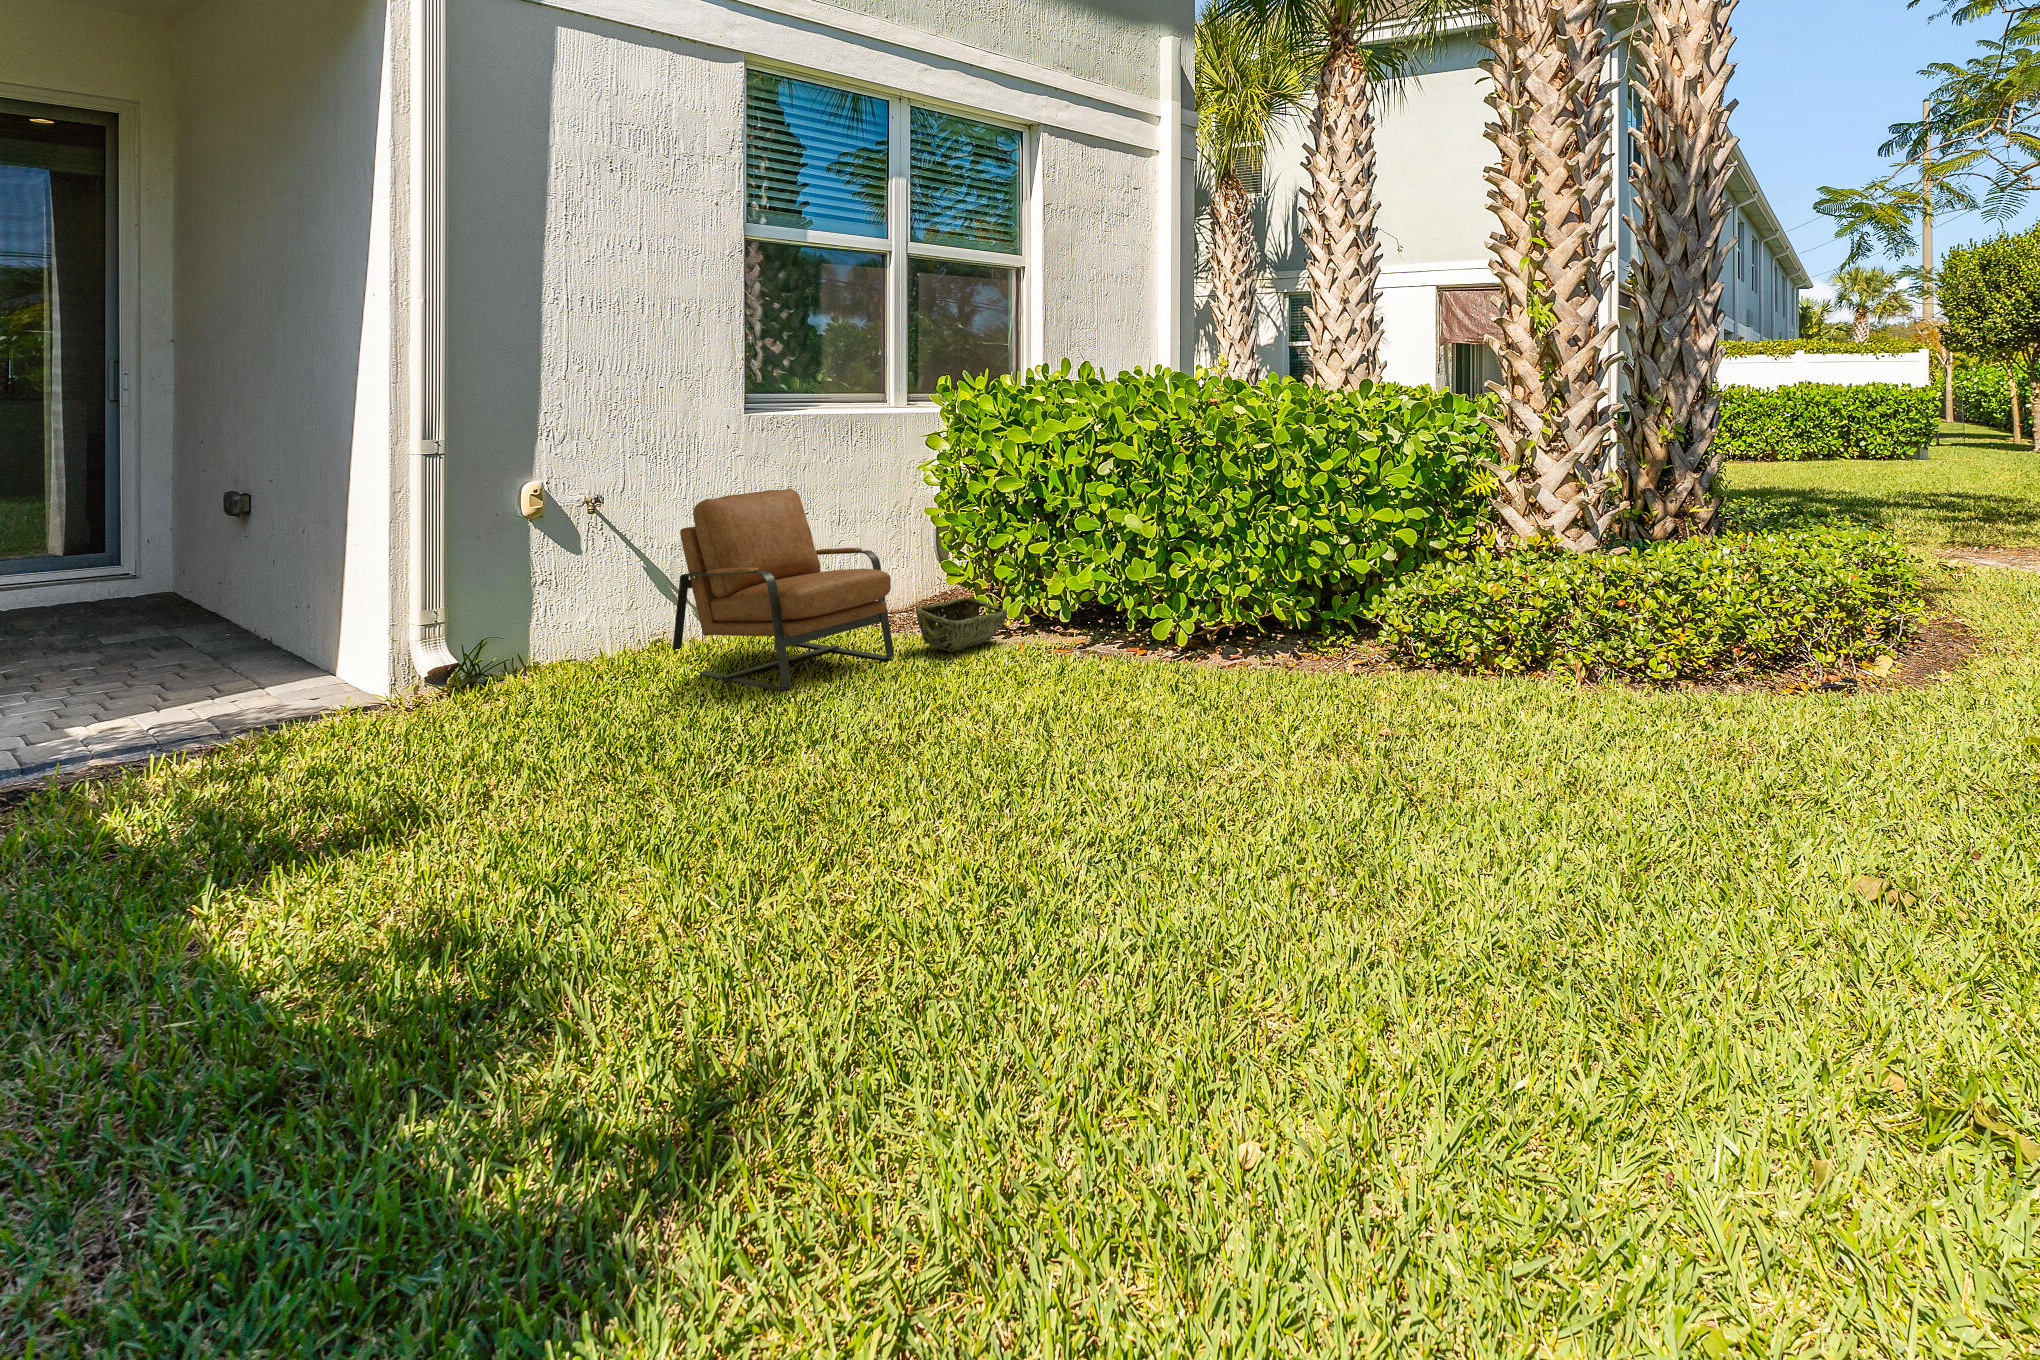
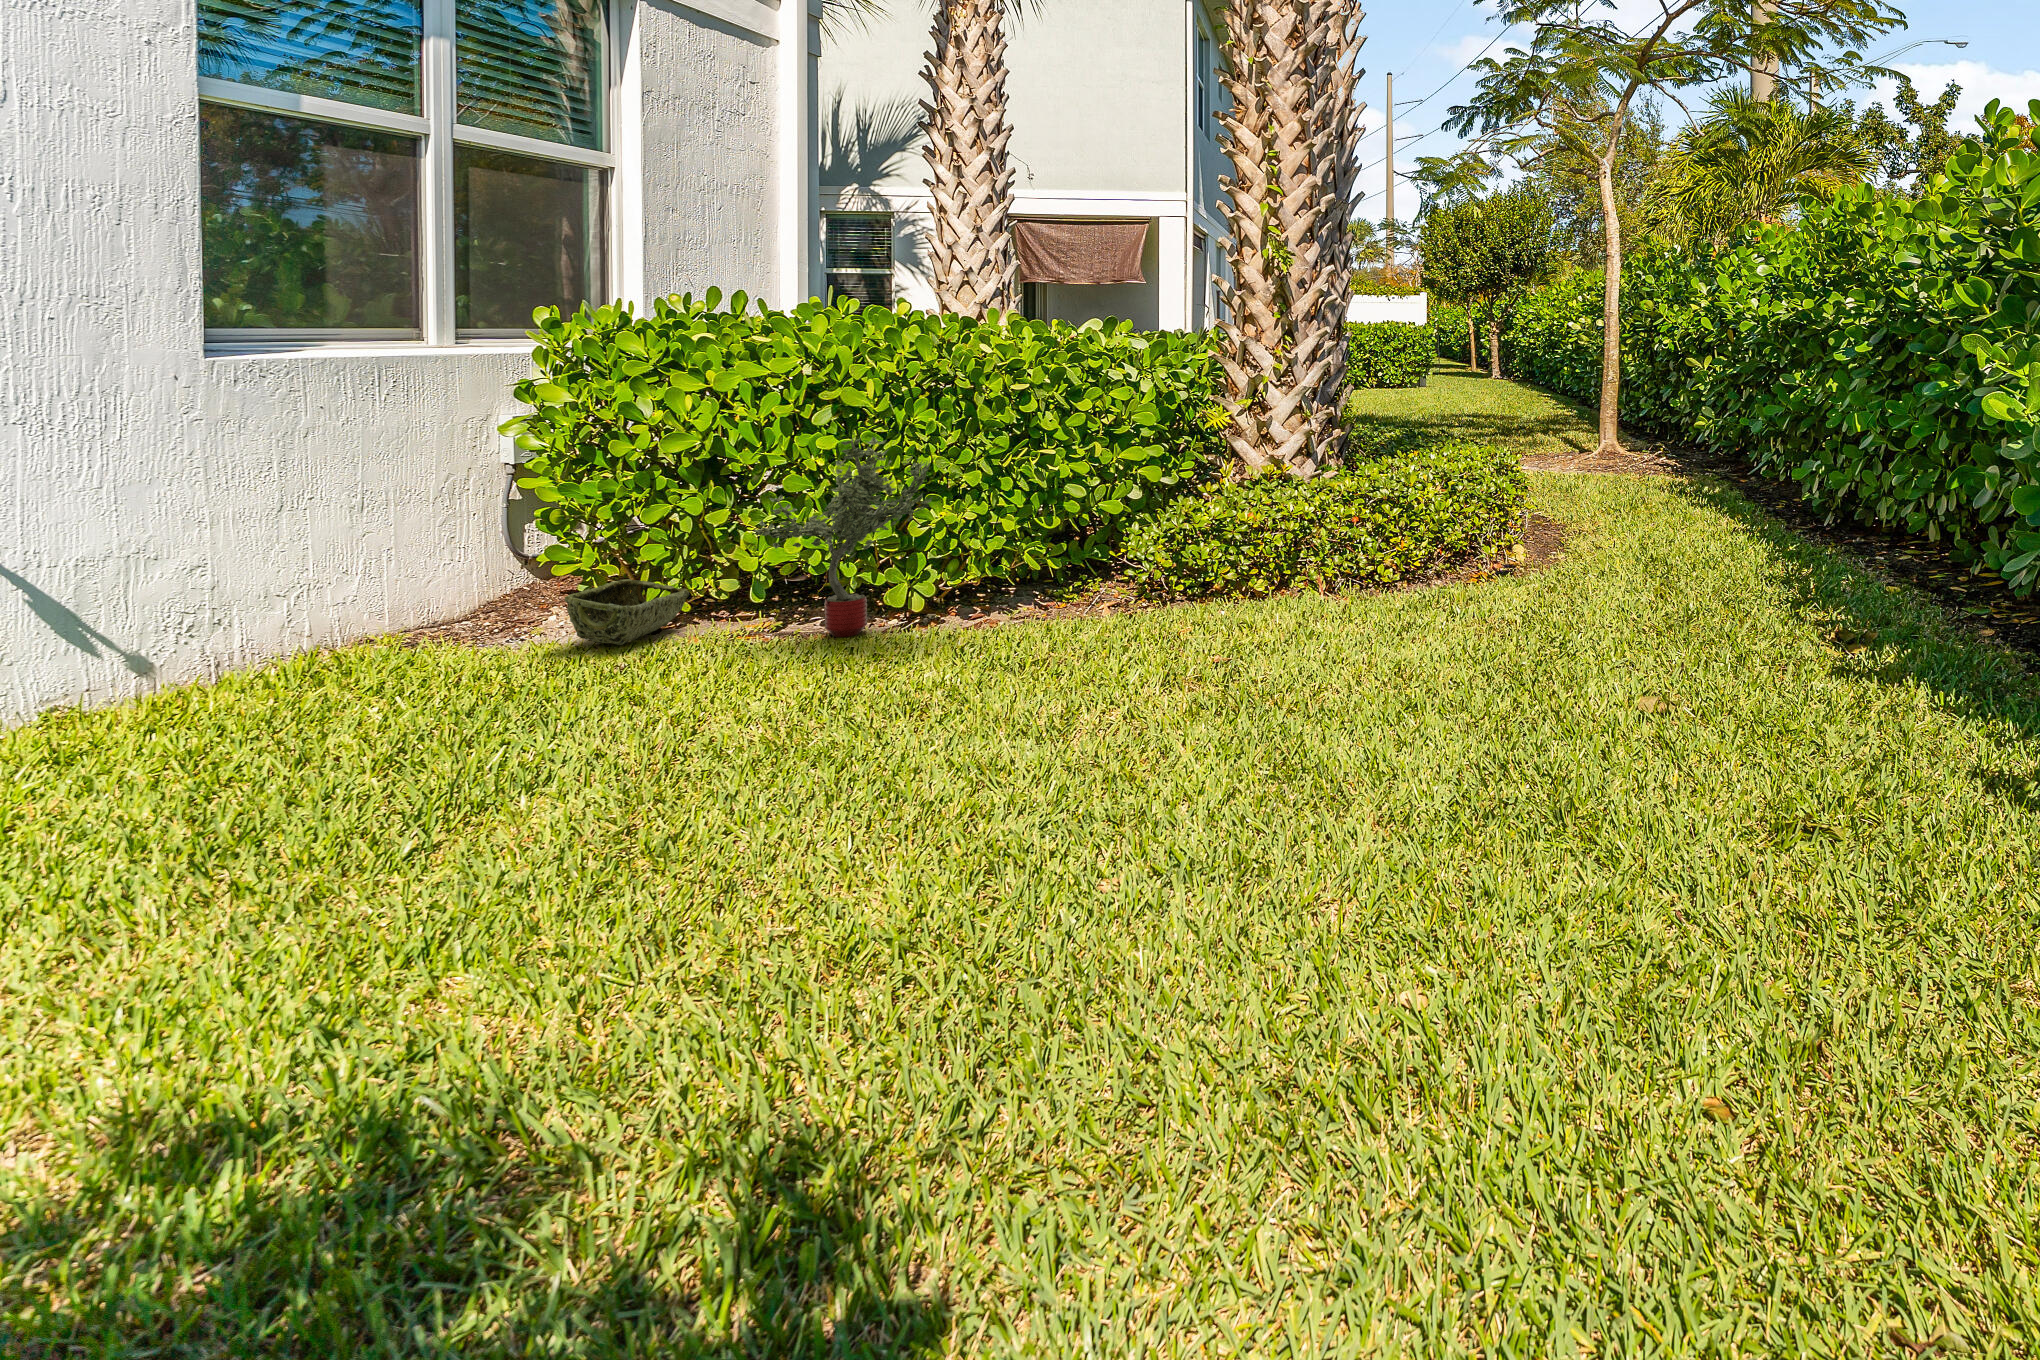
chair: present [672,488,894,691] -> none [162,457,541,718]
potted tree: none [1040,488,1177,668] -> present [754,436,932,637]

